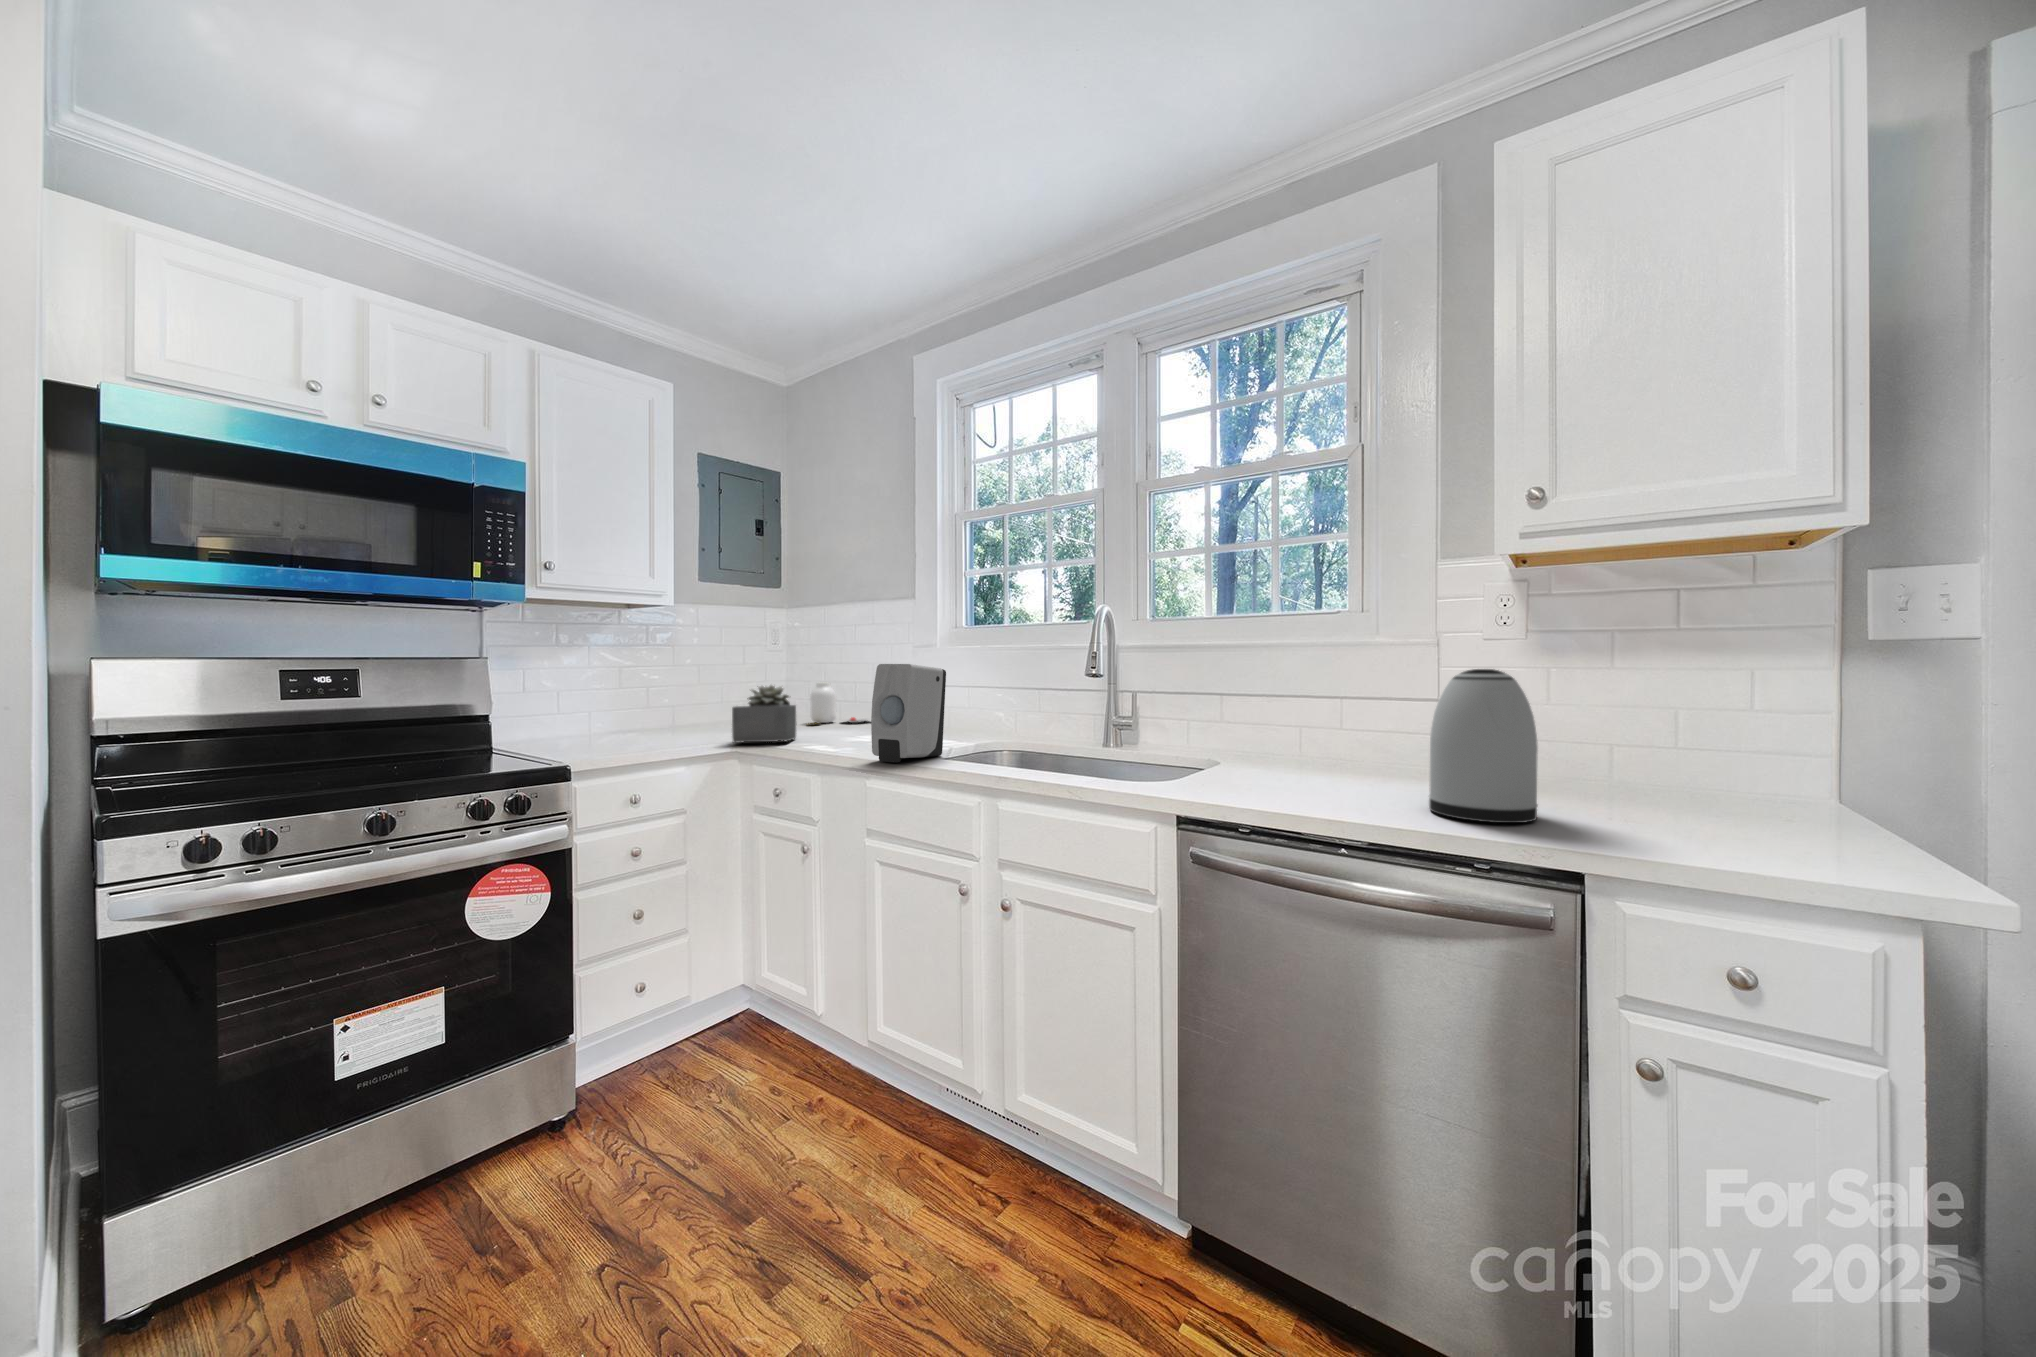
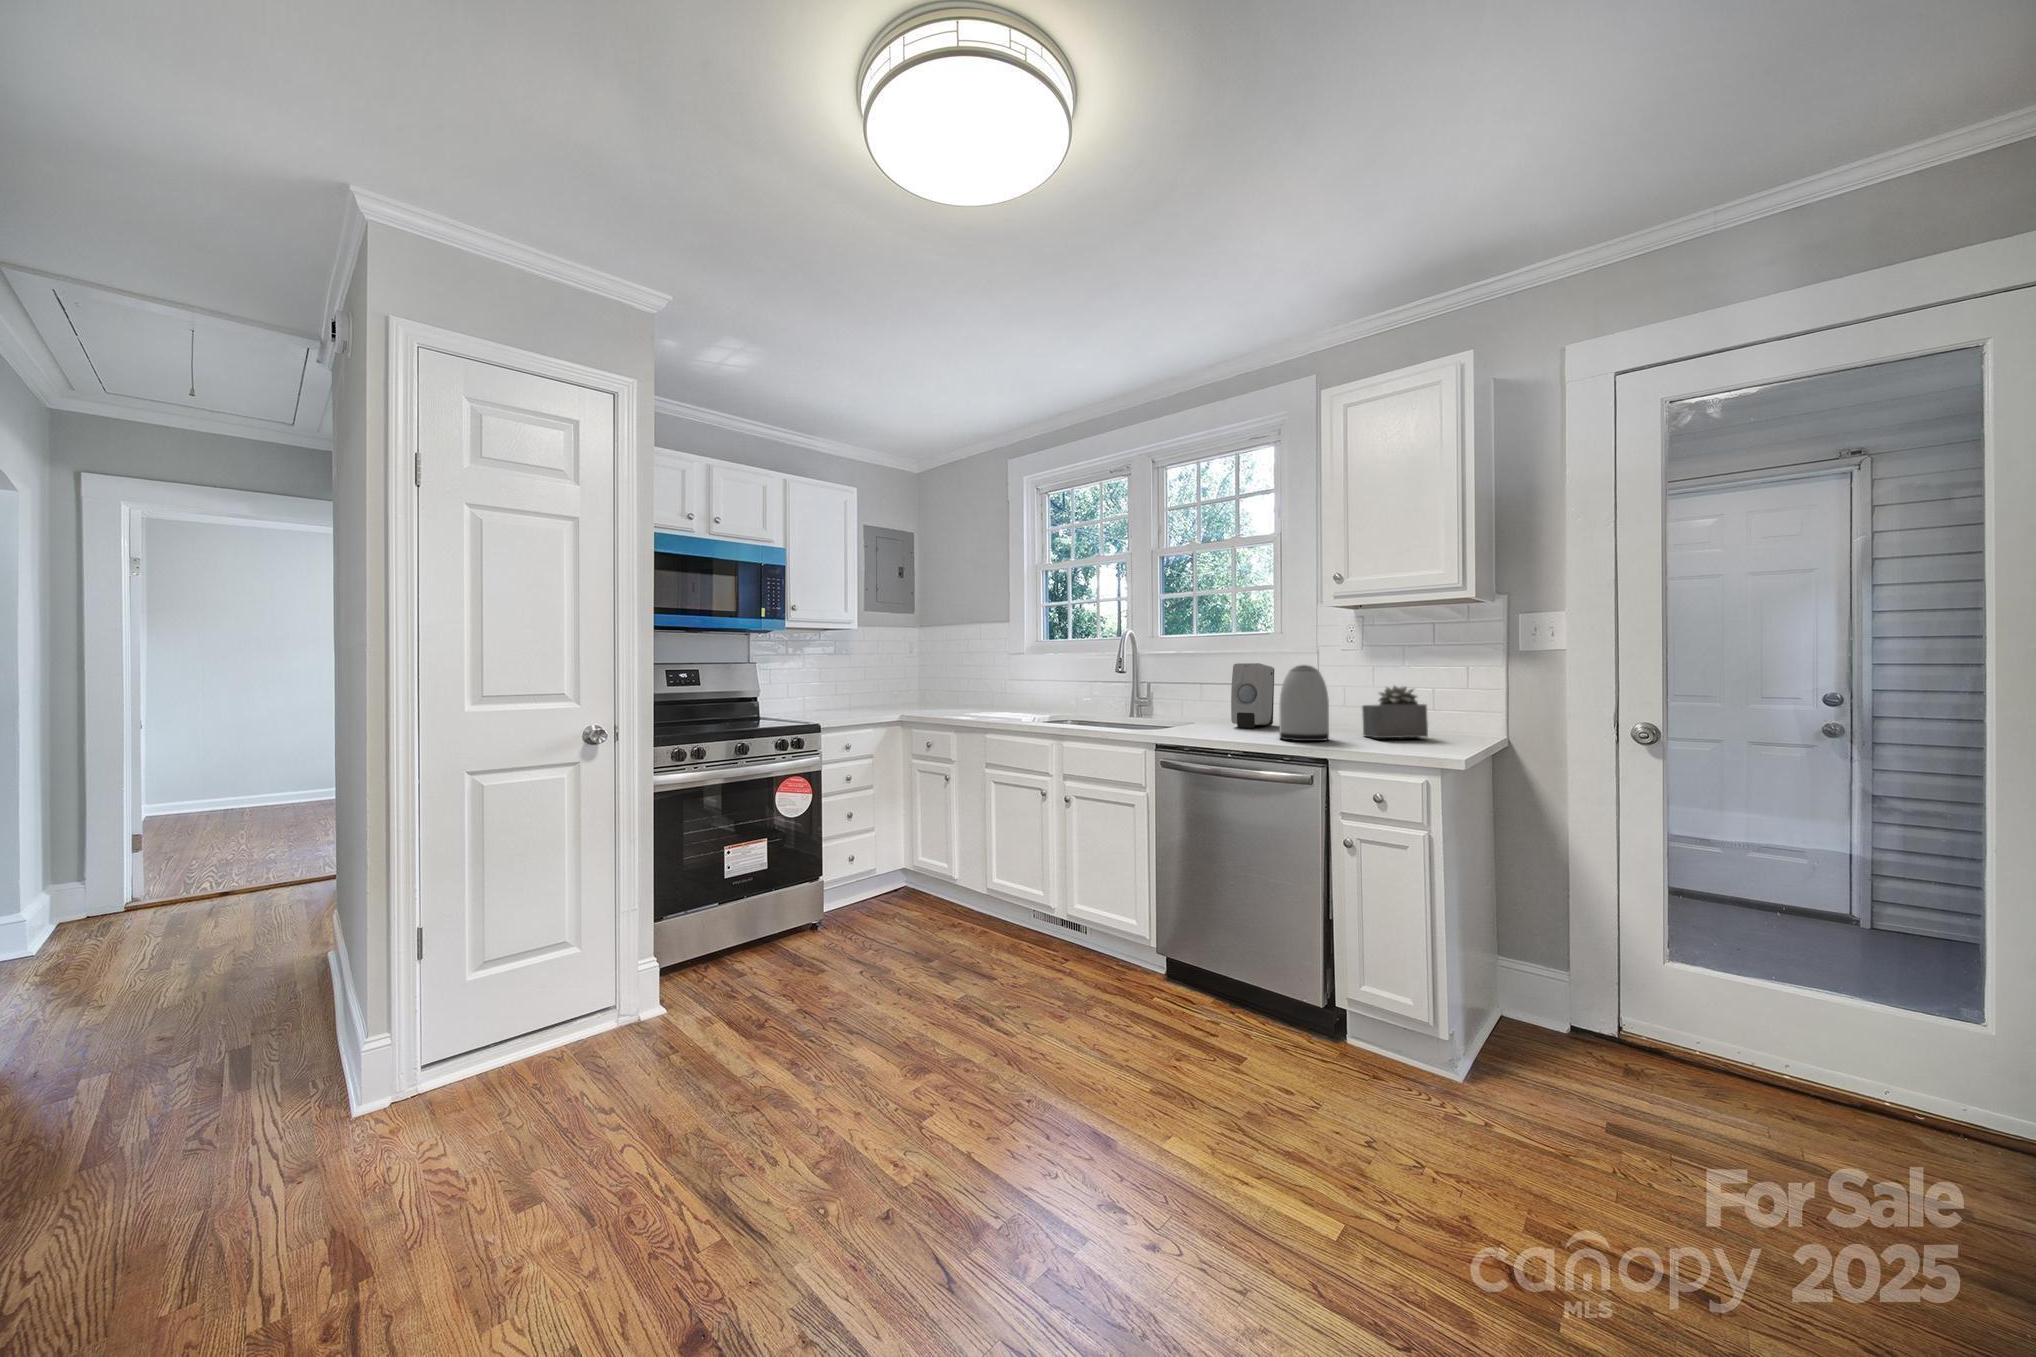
soap dispenser: present [871,664,946,762] -> present [1231,663,1274,728]
jar: present [810,683,870,724] -> none [940,680,984,708]
succulent plant: present [732,685,796,743] -> present [1362,686,1428,738]

